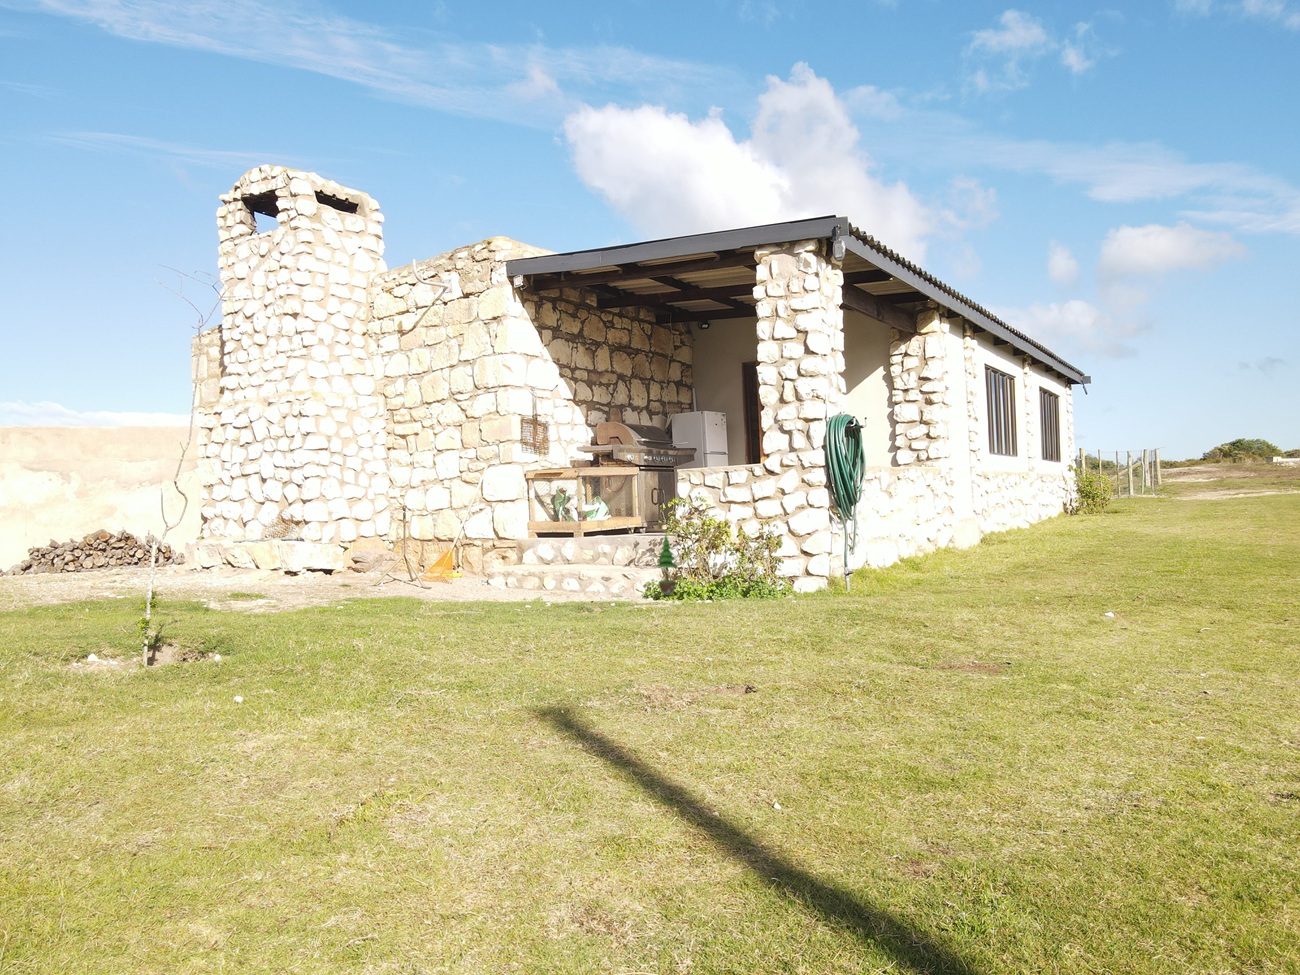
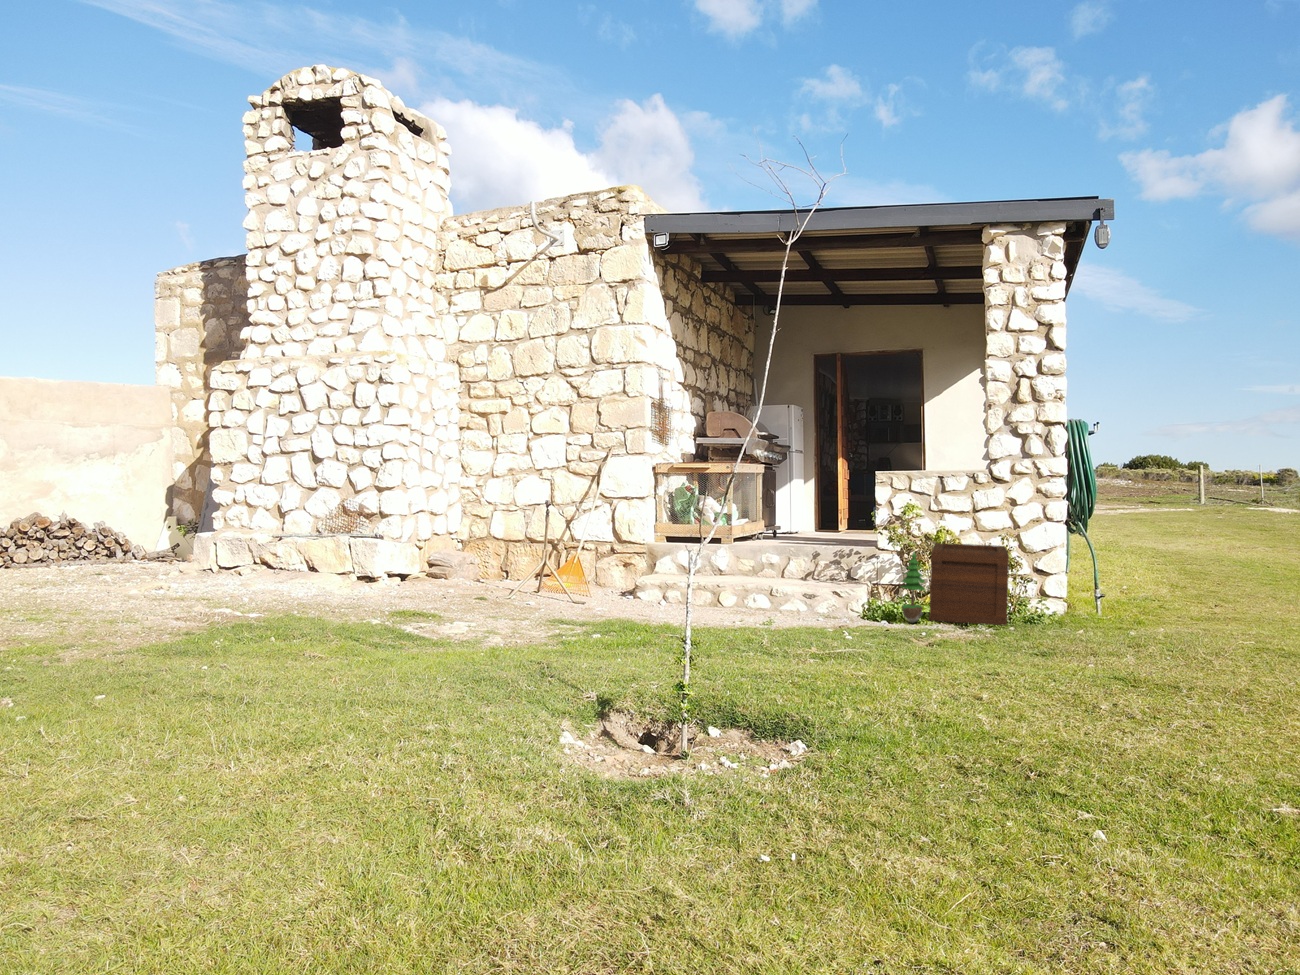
wooden crate: none [687,529,772,598] -> present [929,543,1009,626]

